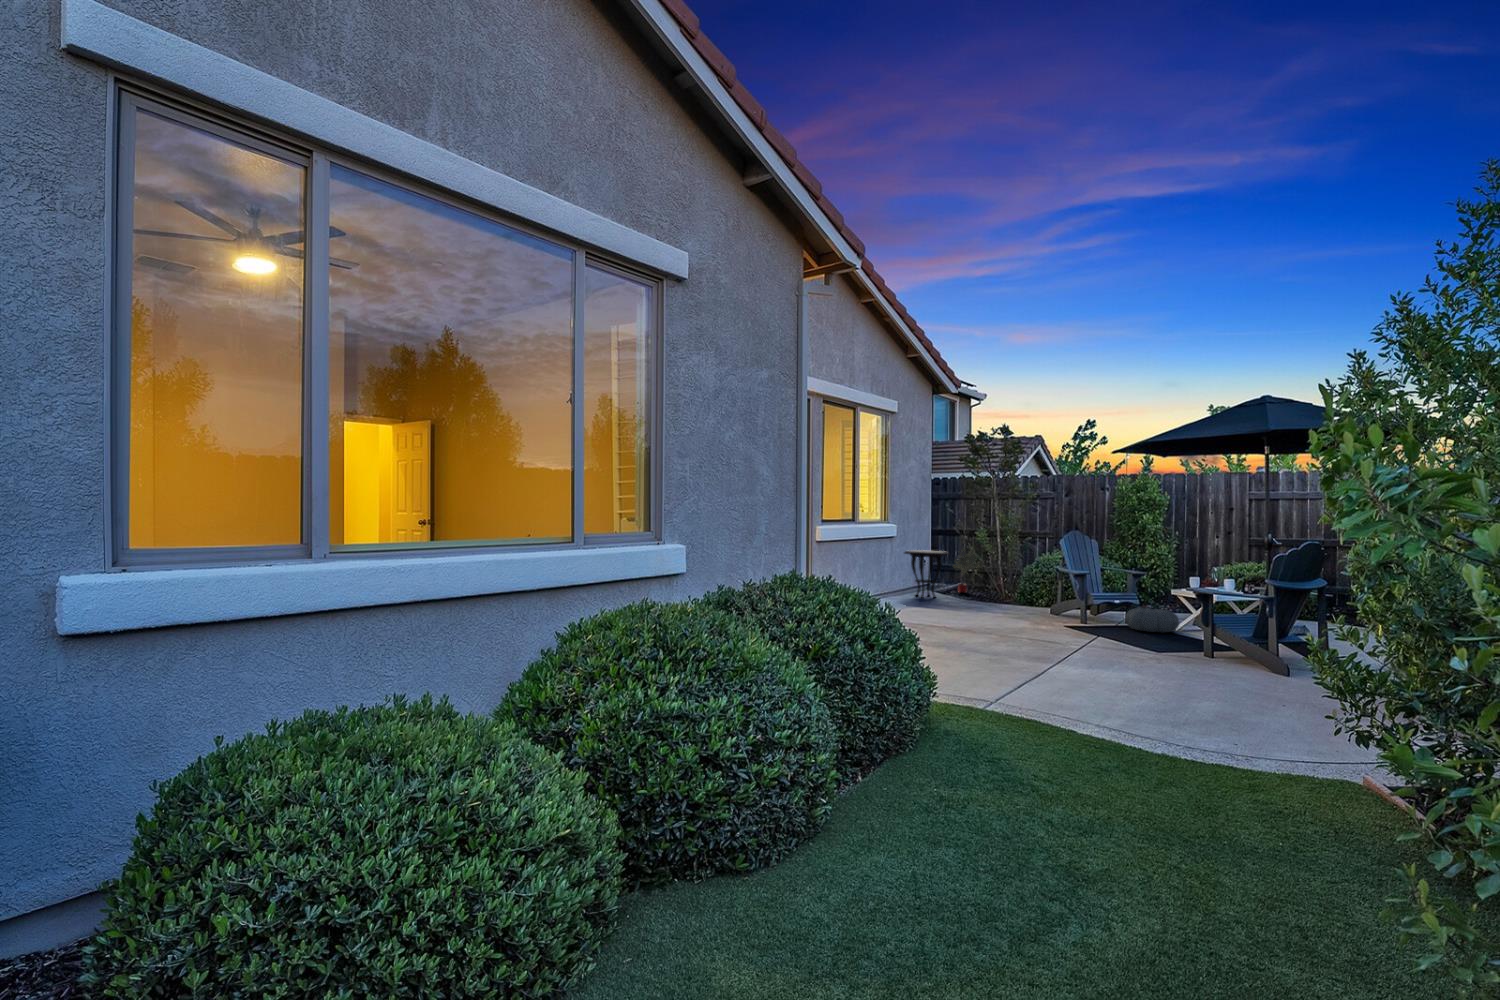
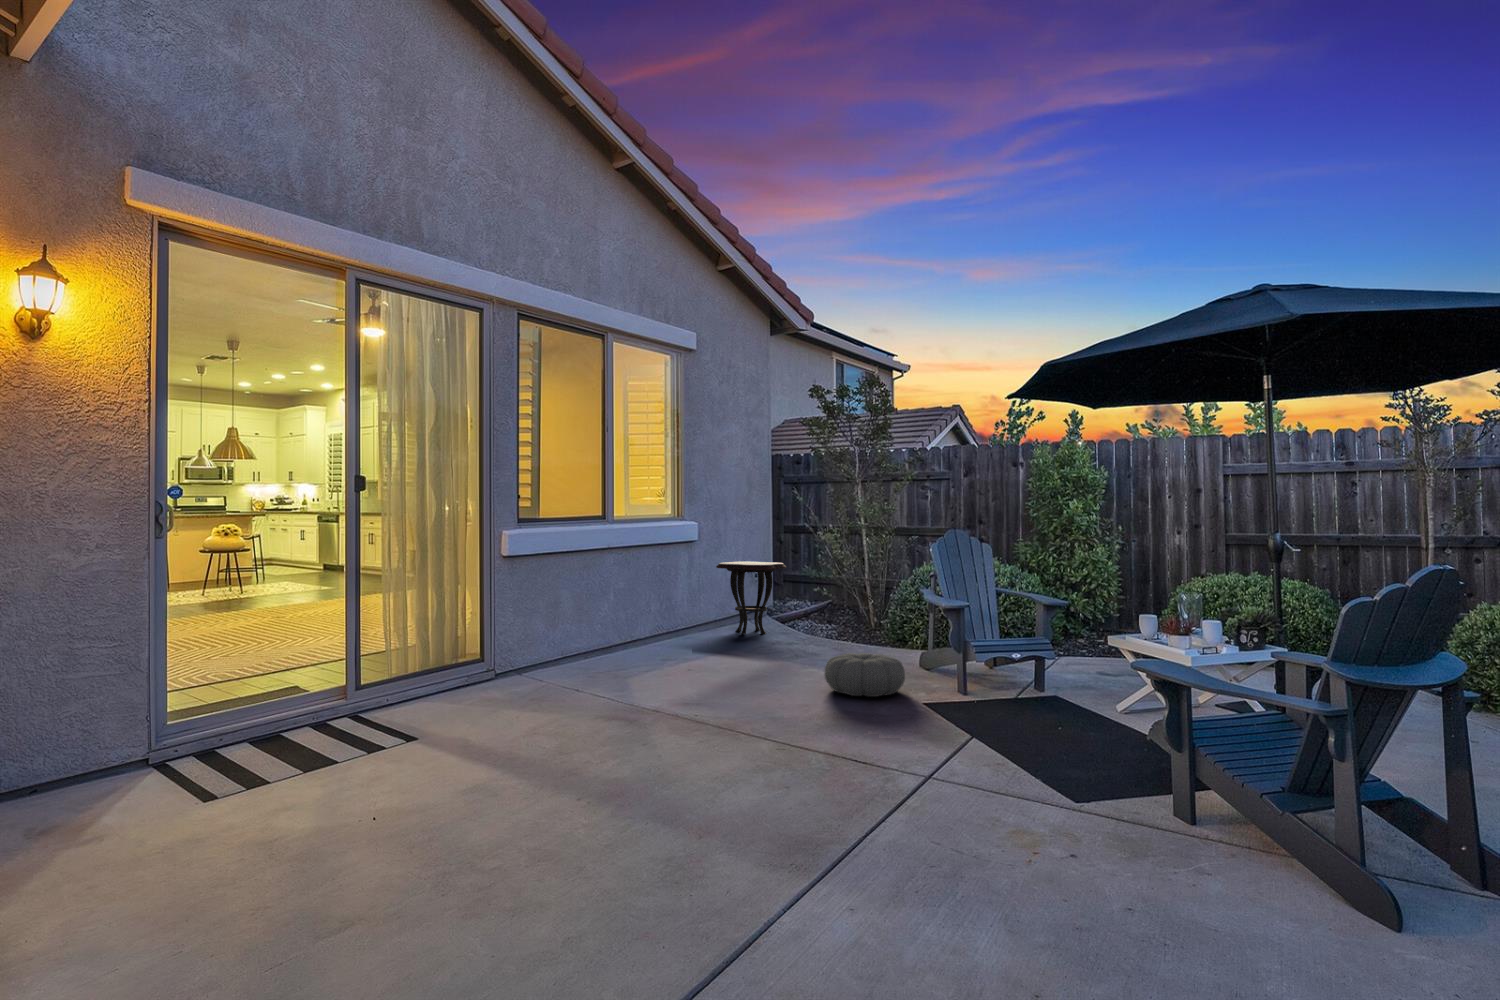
potted tree: present [954,547,978,593] -> none [803,554,840,623]
pouf: present [1126,608,1179,633] -> present [825,653,905,697]

